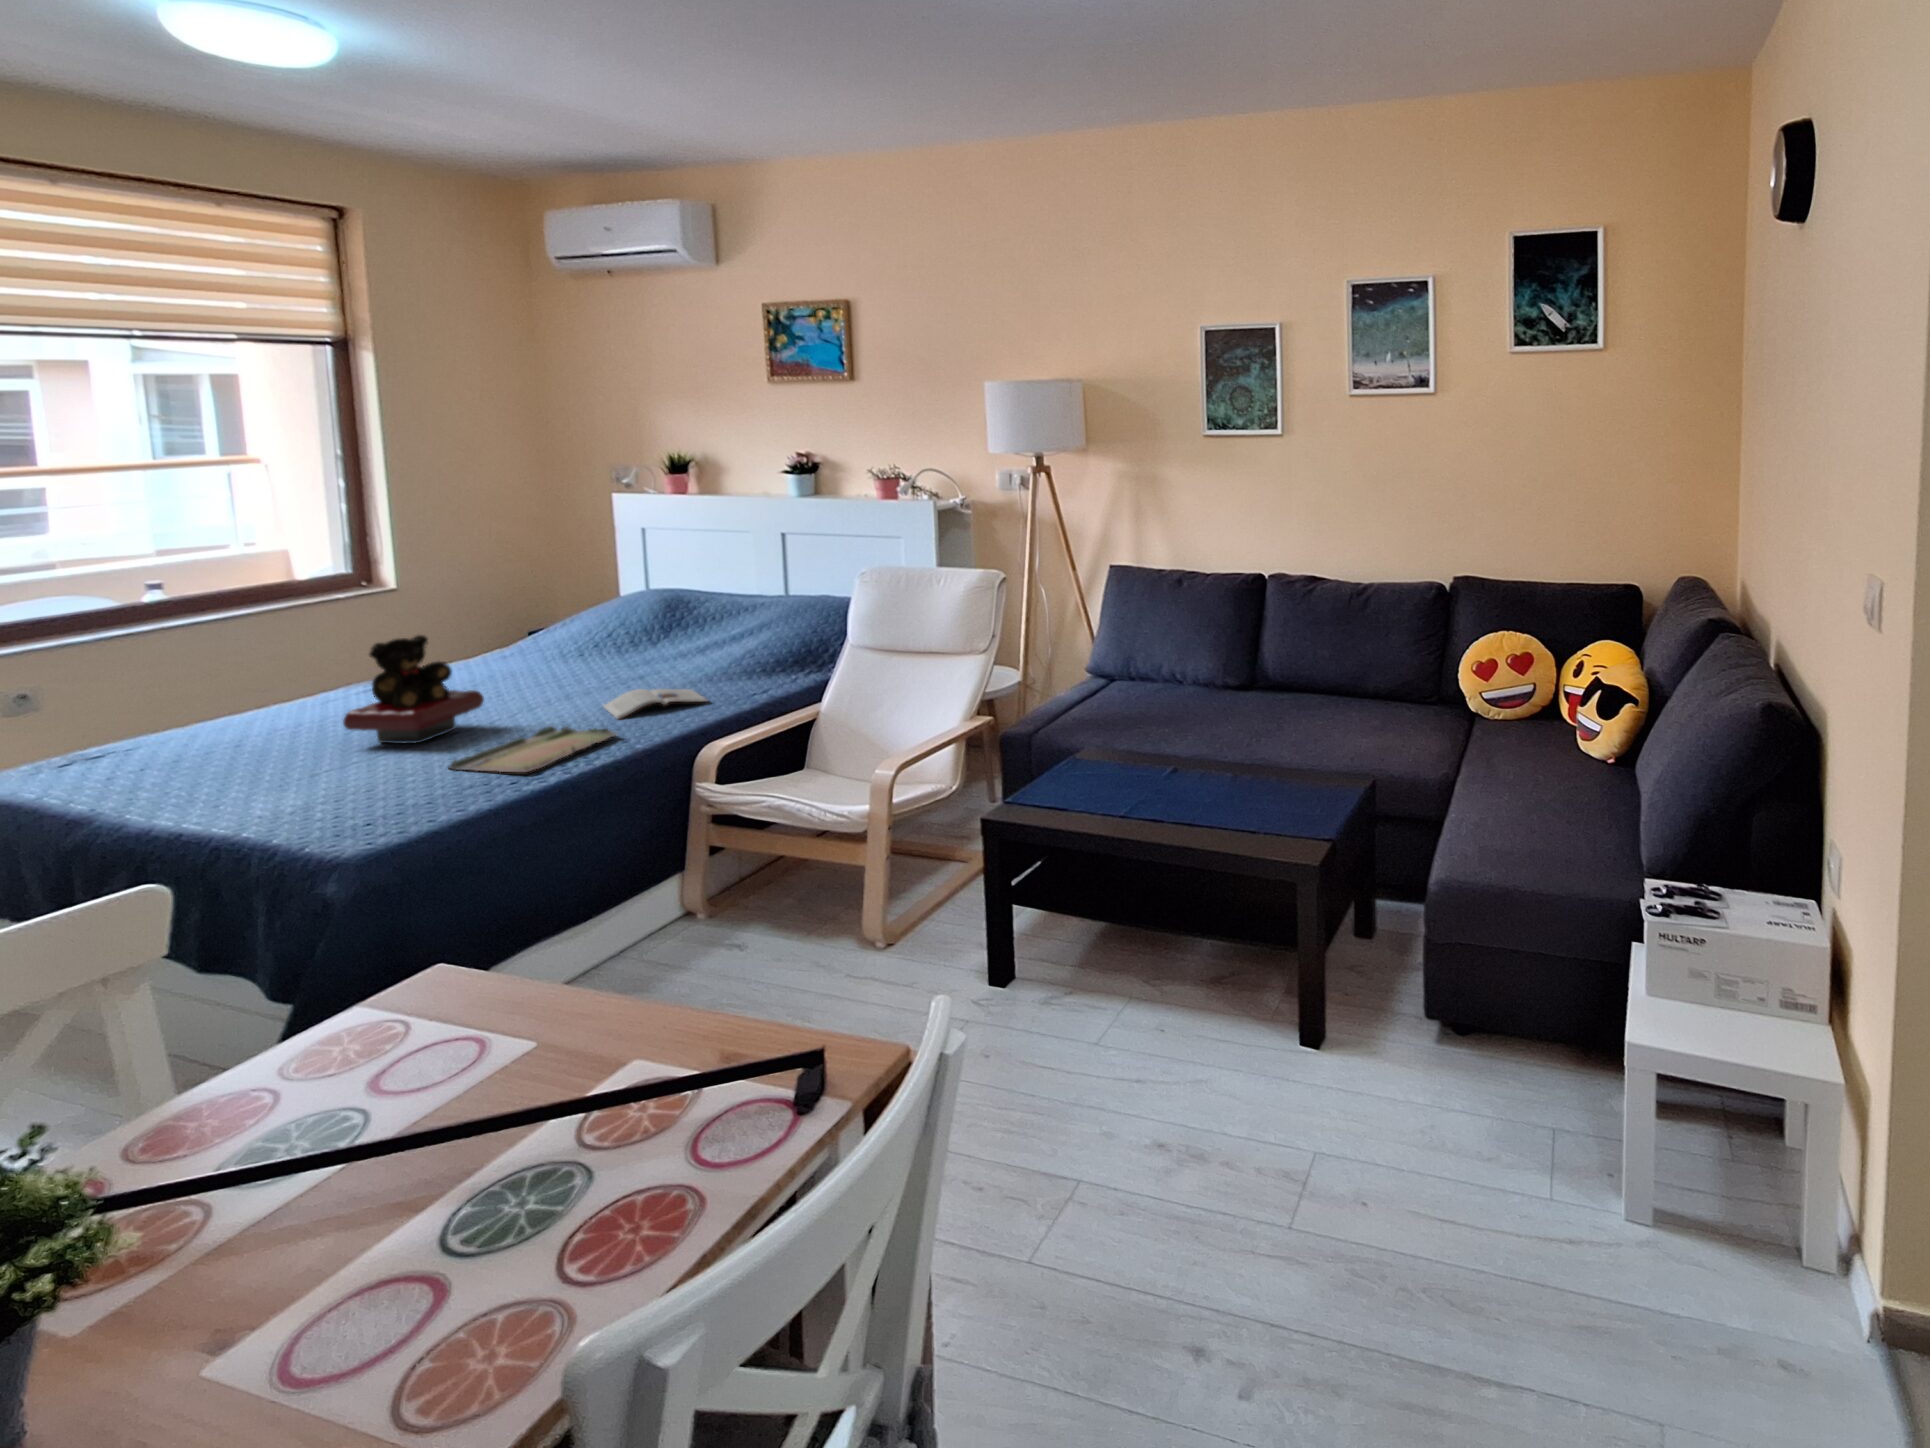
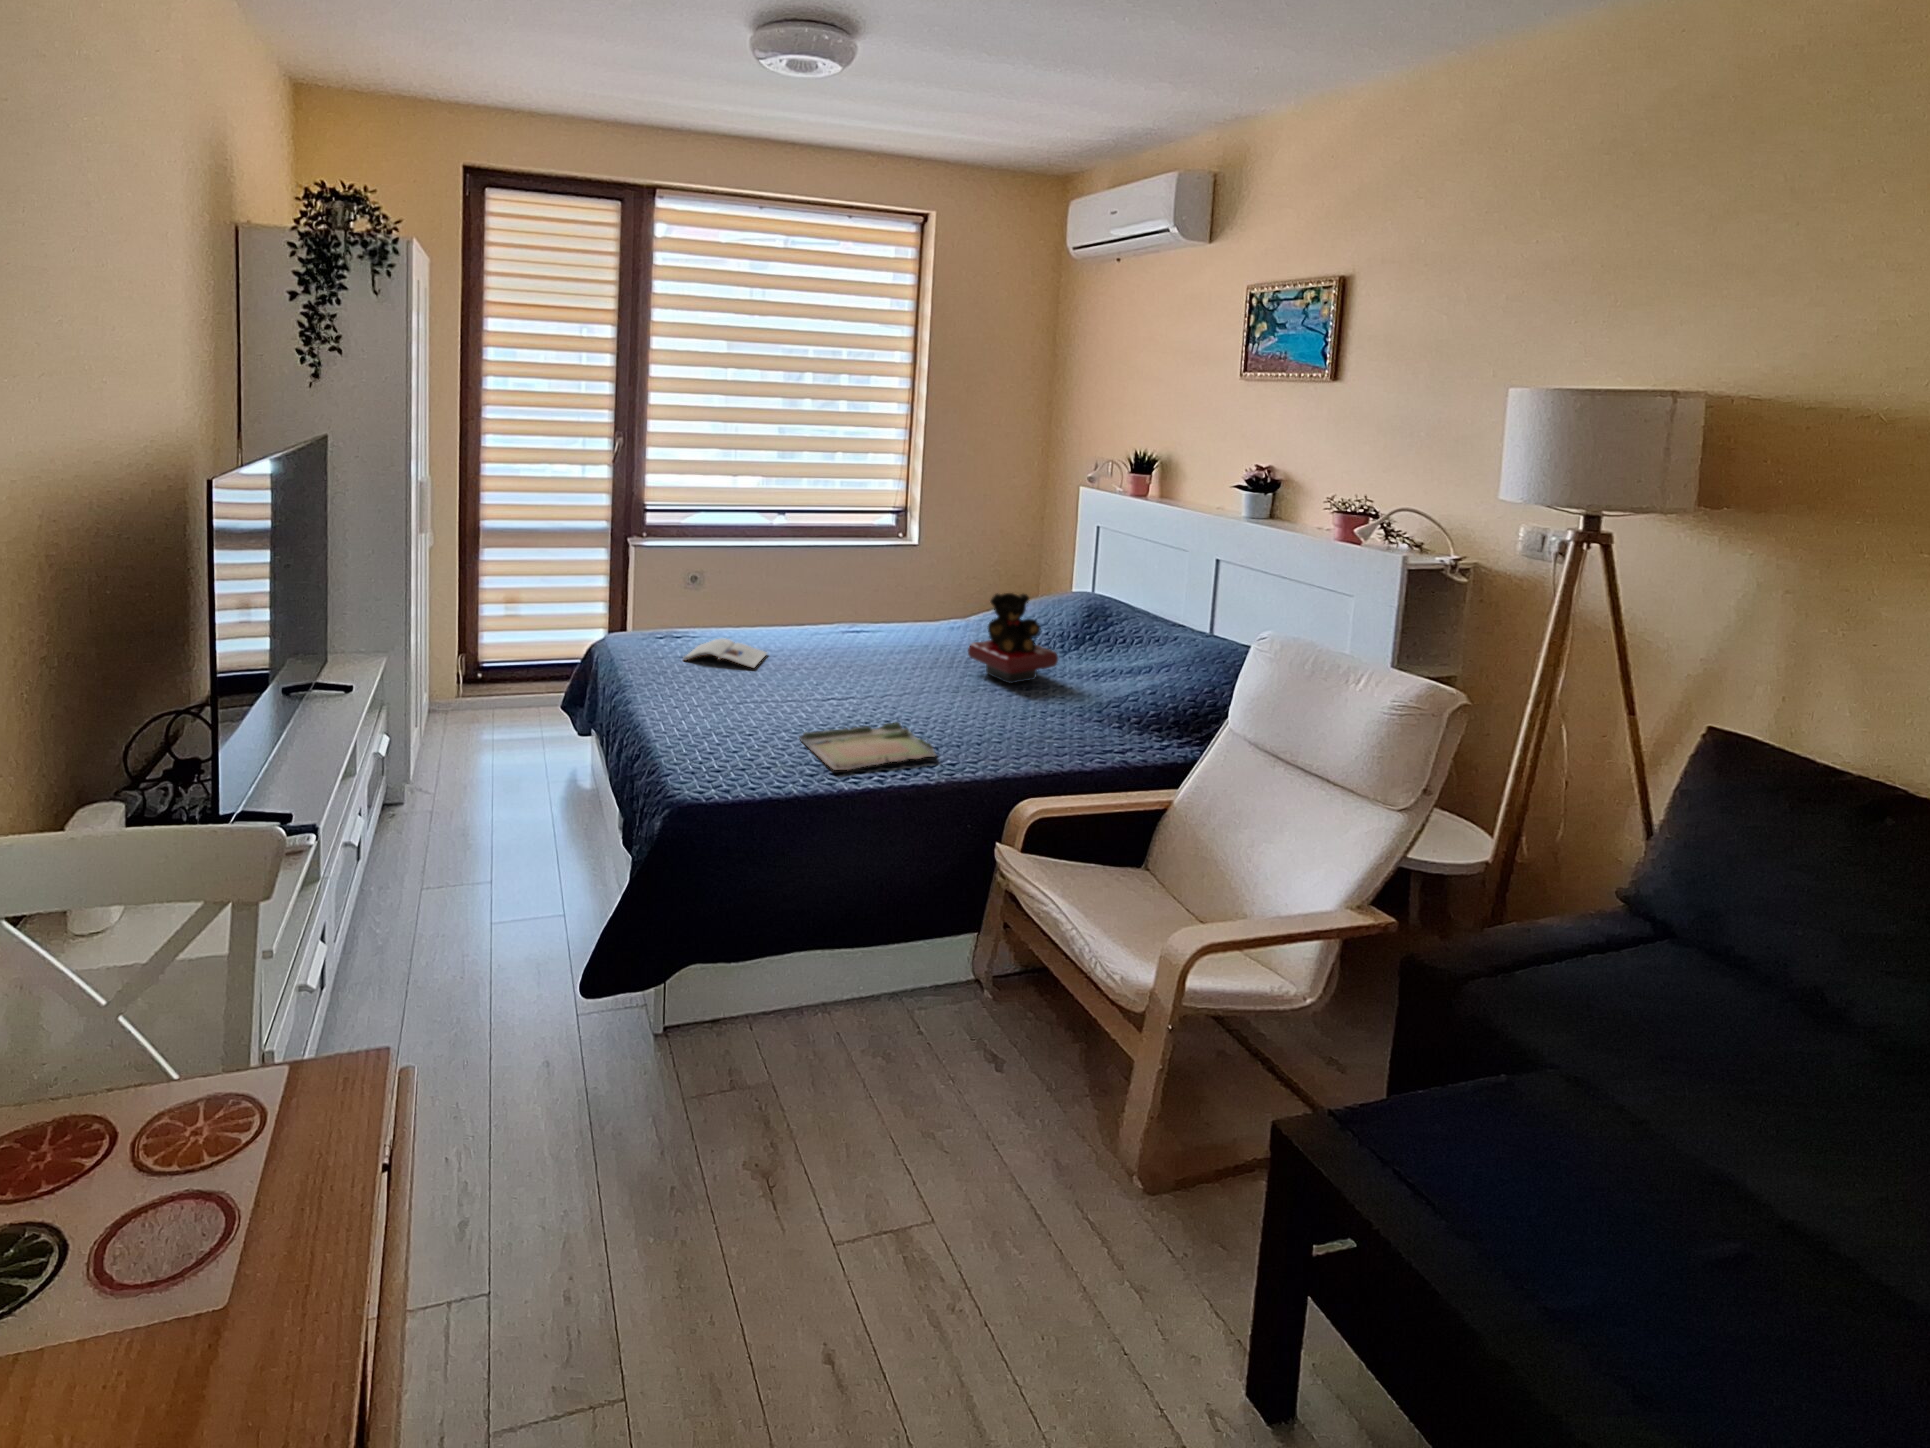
teddy bear: present [343,635,484,743] -> present [968,593,1058,683]
magazine: present [604,689,707,719] -> present [683,639,767,668]

